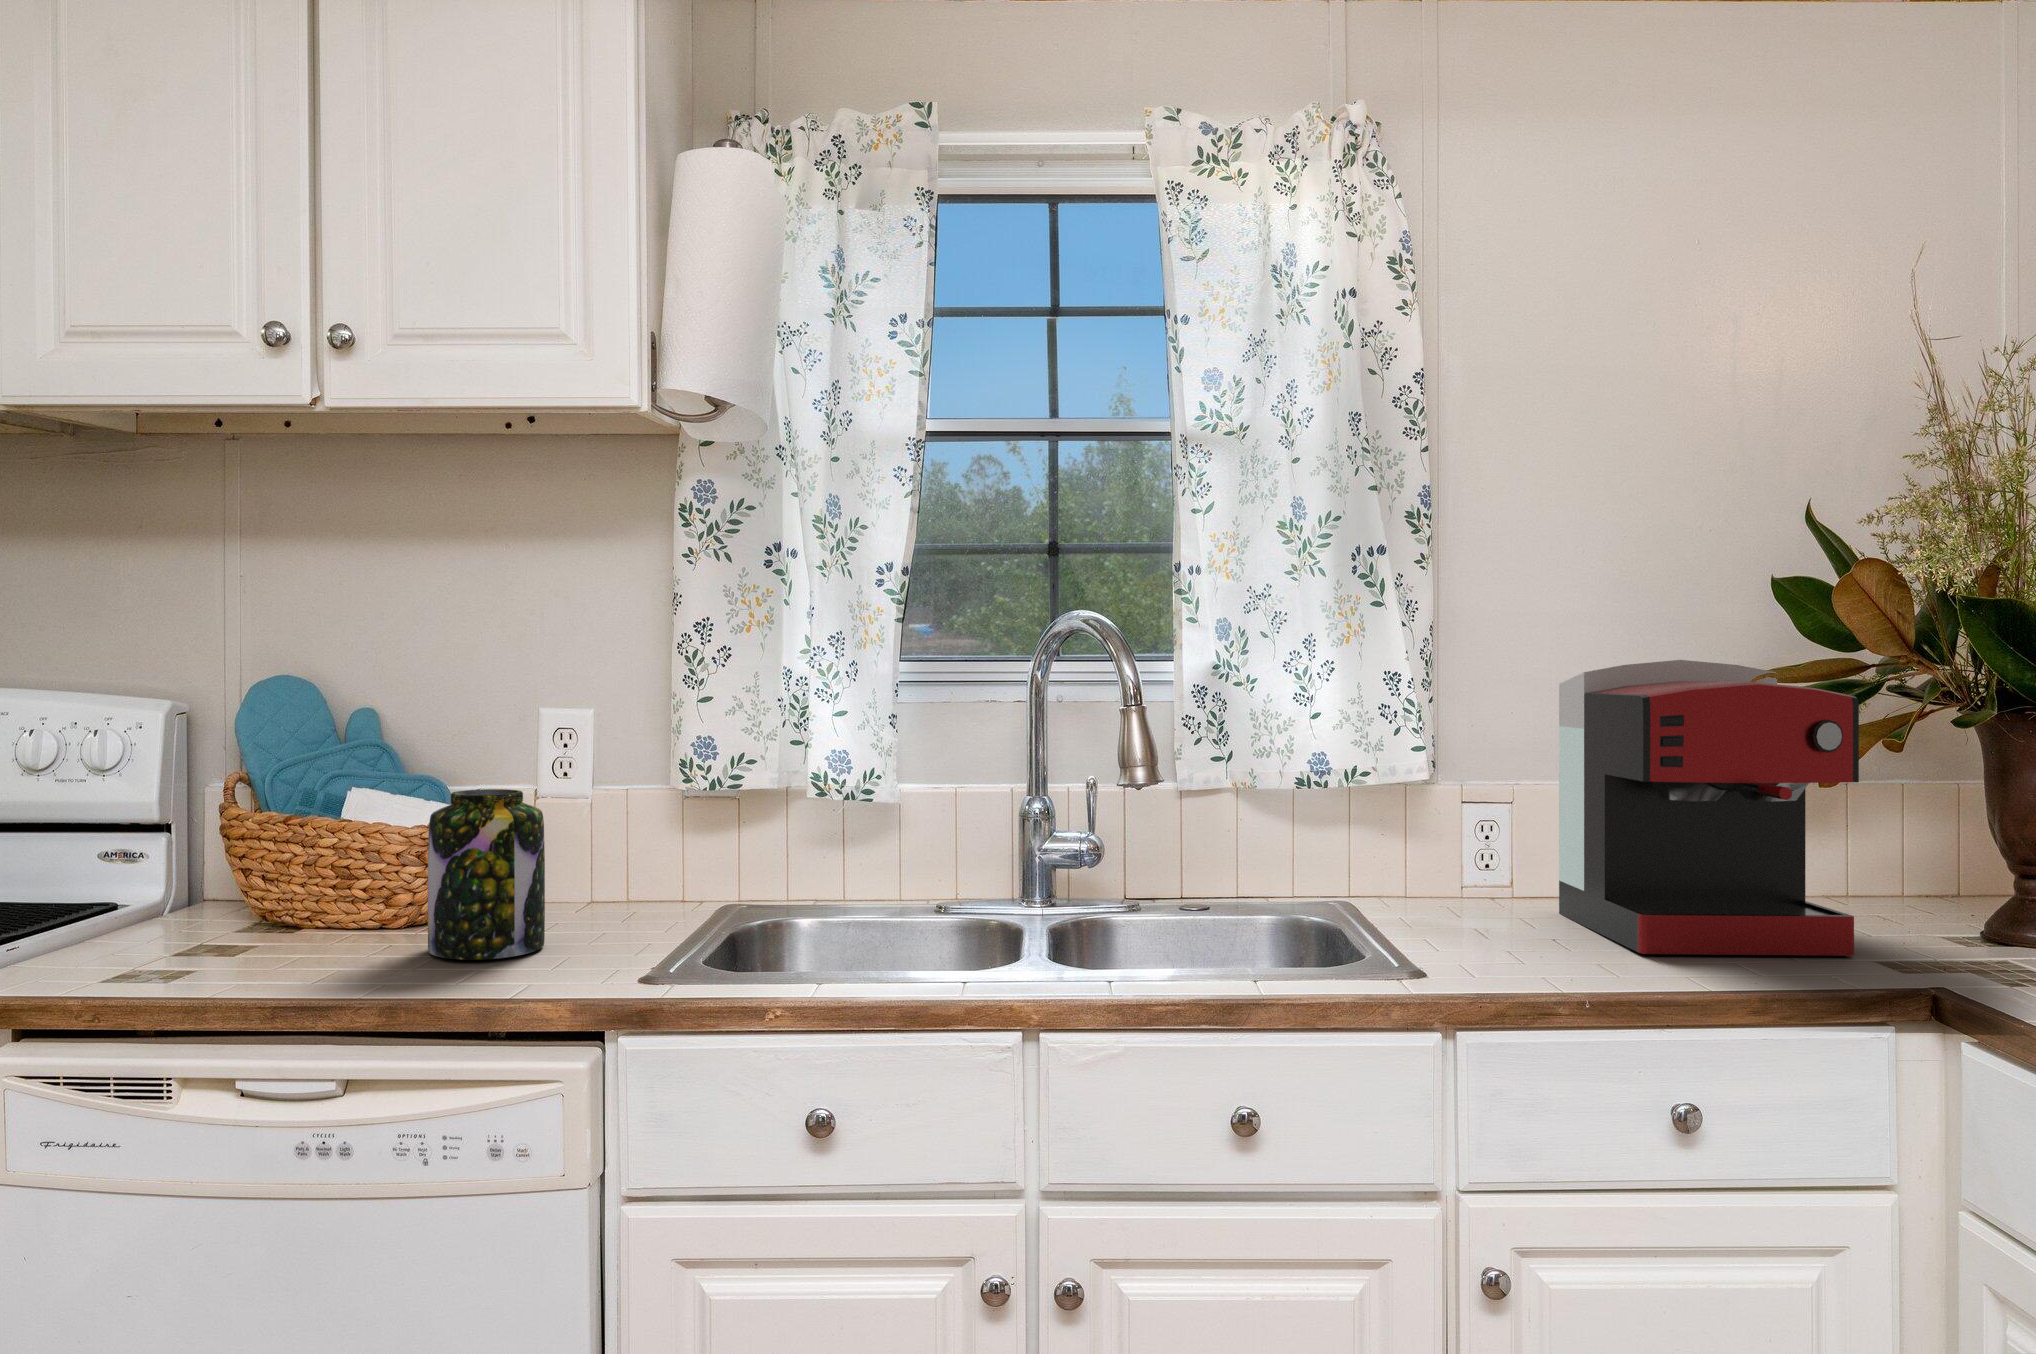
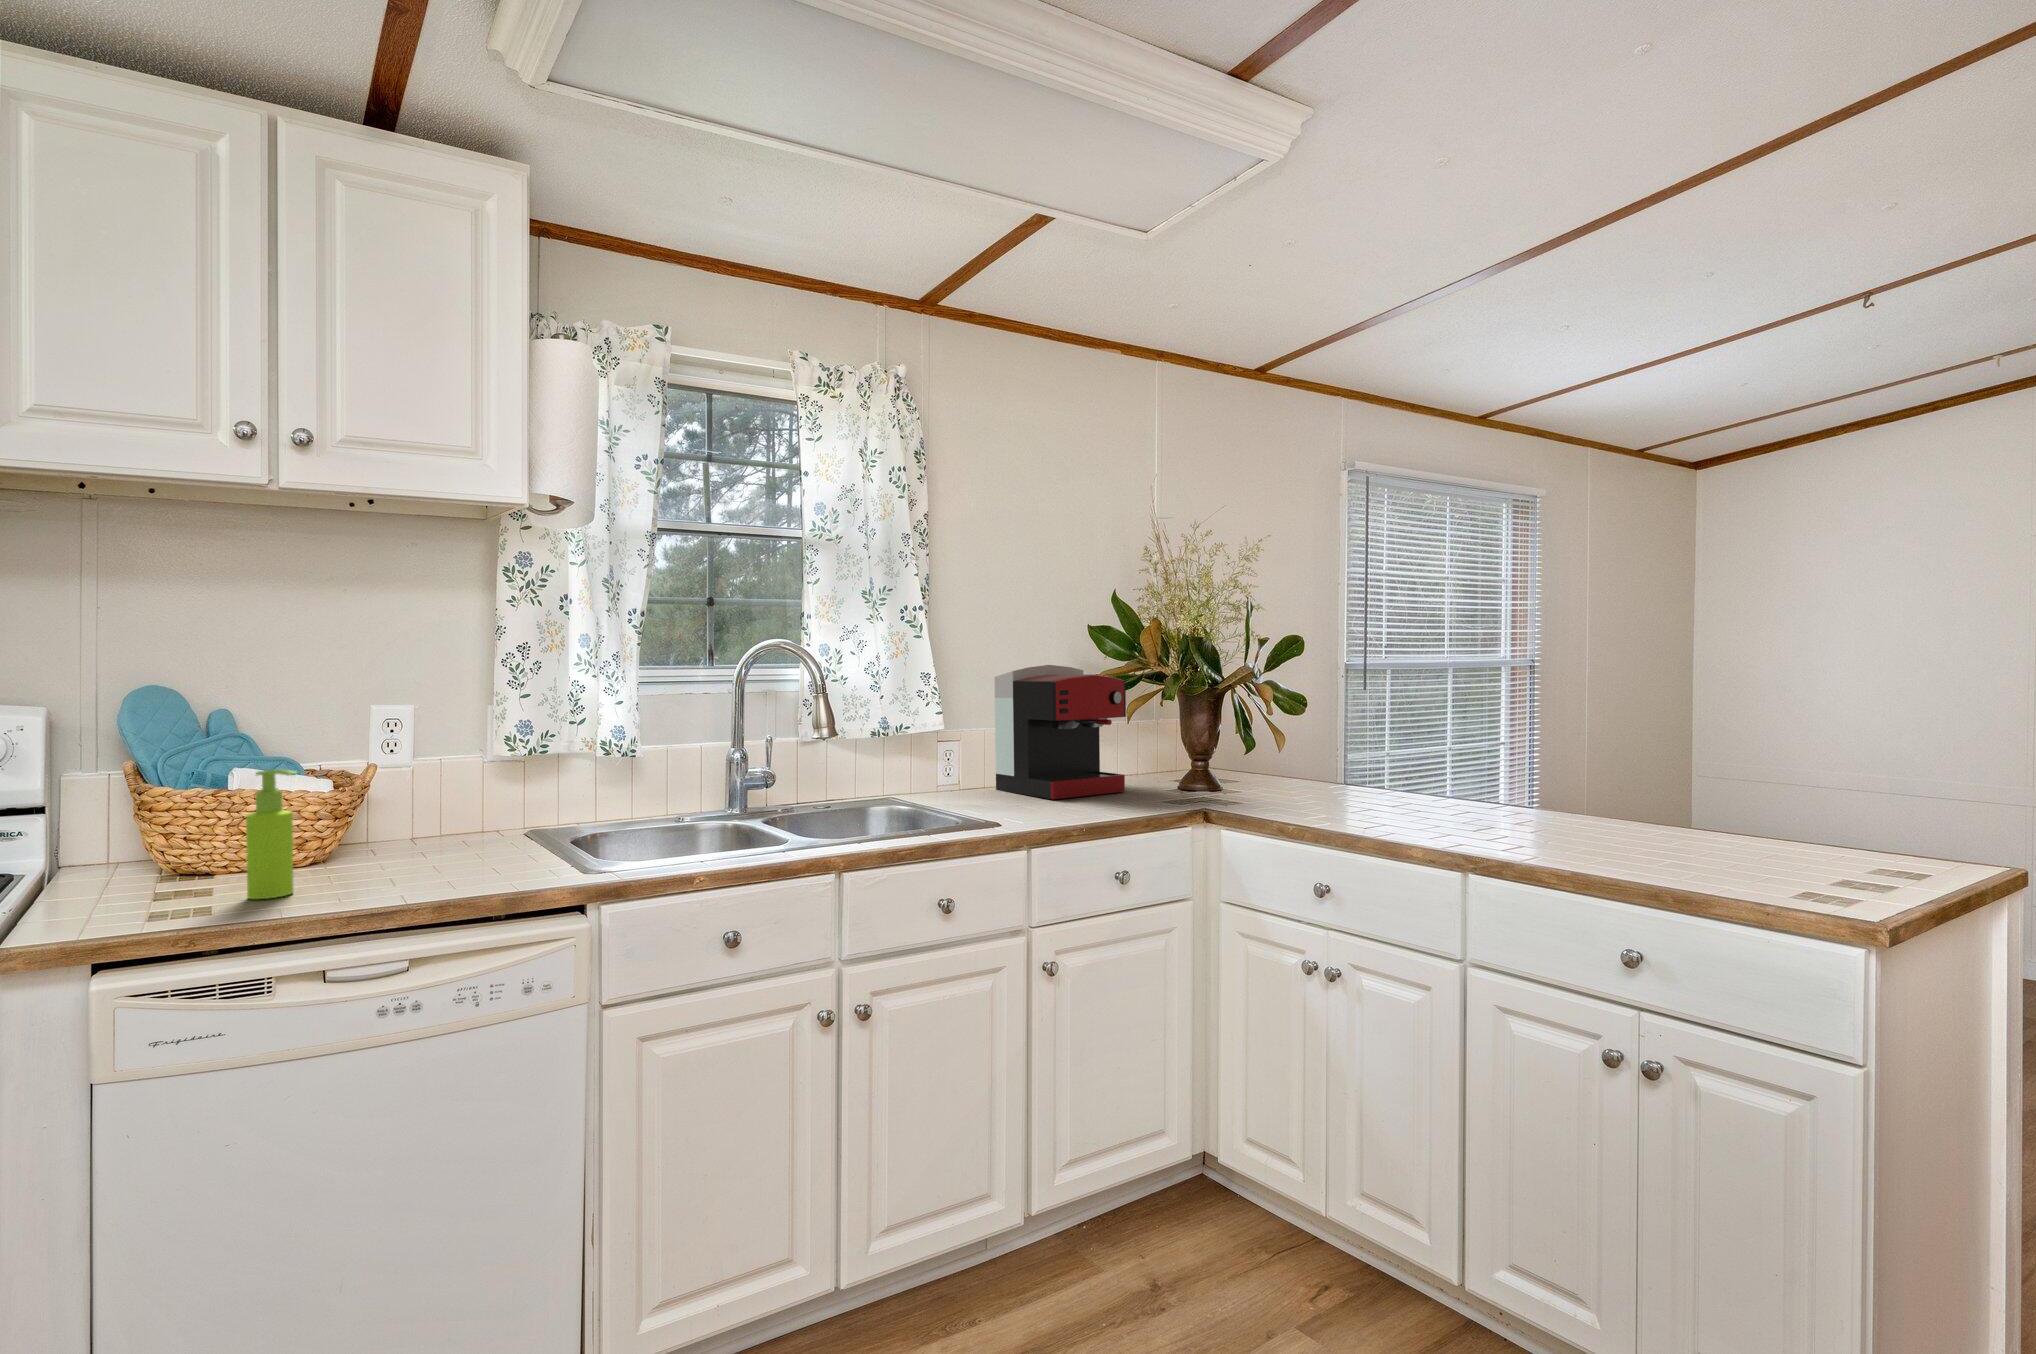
jar: present [428,789,545,960] -> none [378,761,471,878]
soap dispenser: none [263,790,318,962] -> present [246,769,297,899]

